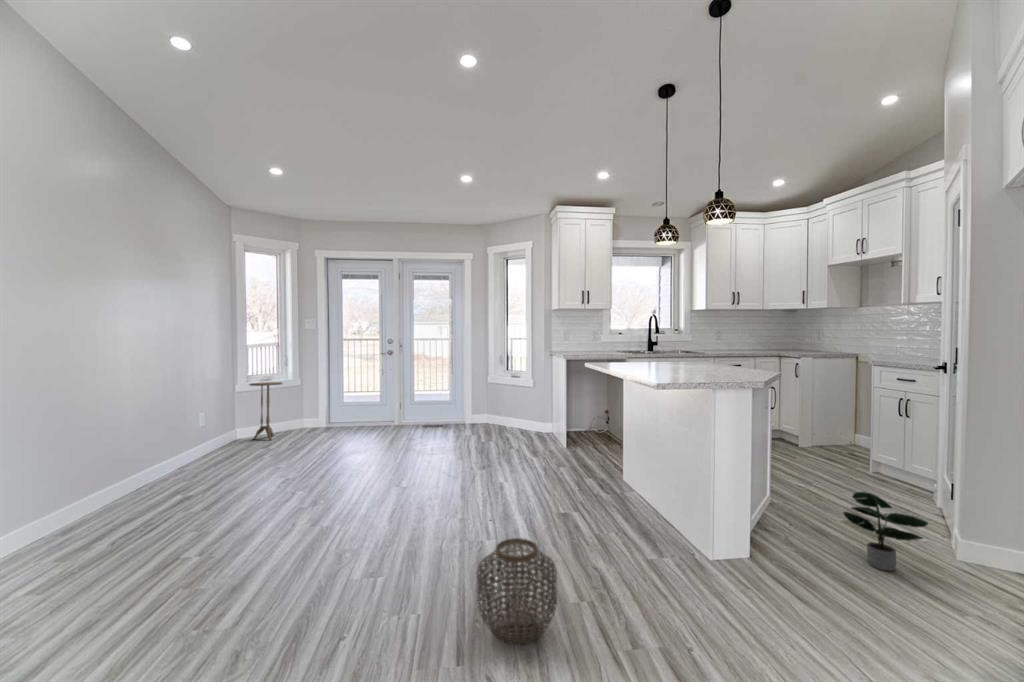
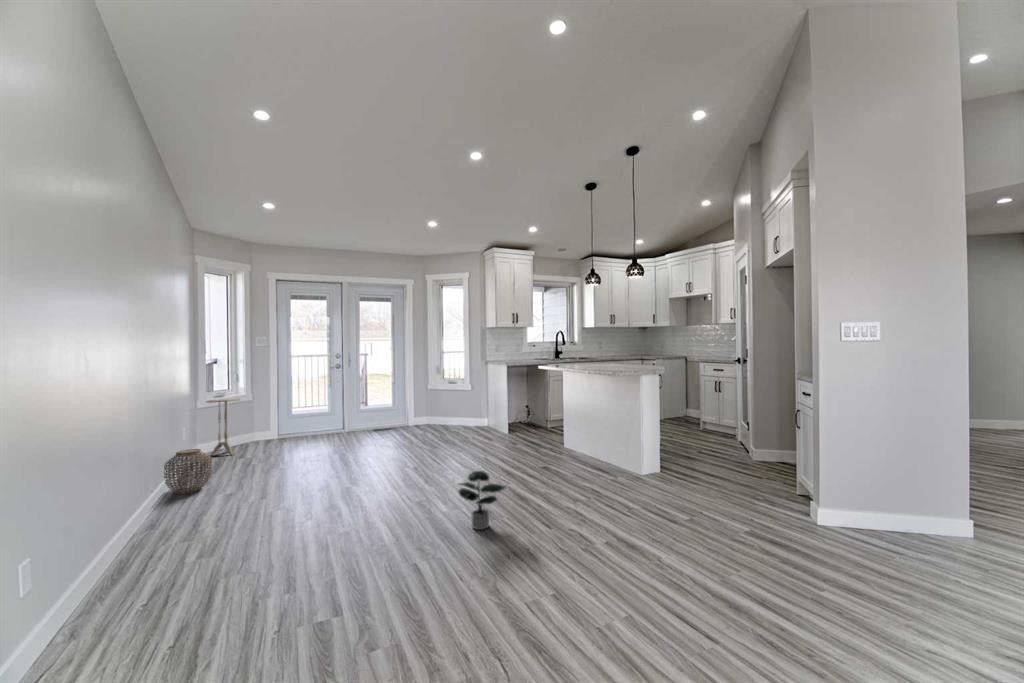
potted plant: present [843,492,928,571] -> present [459,471,506,530]
woven basket: present [477,538,557,645] -> present [164,449,212,494]

